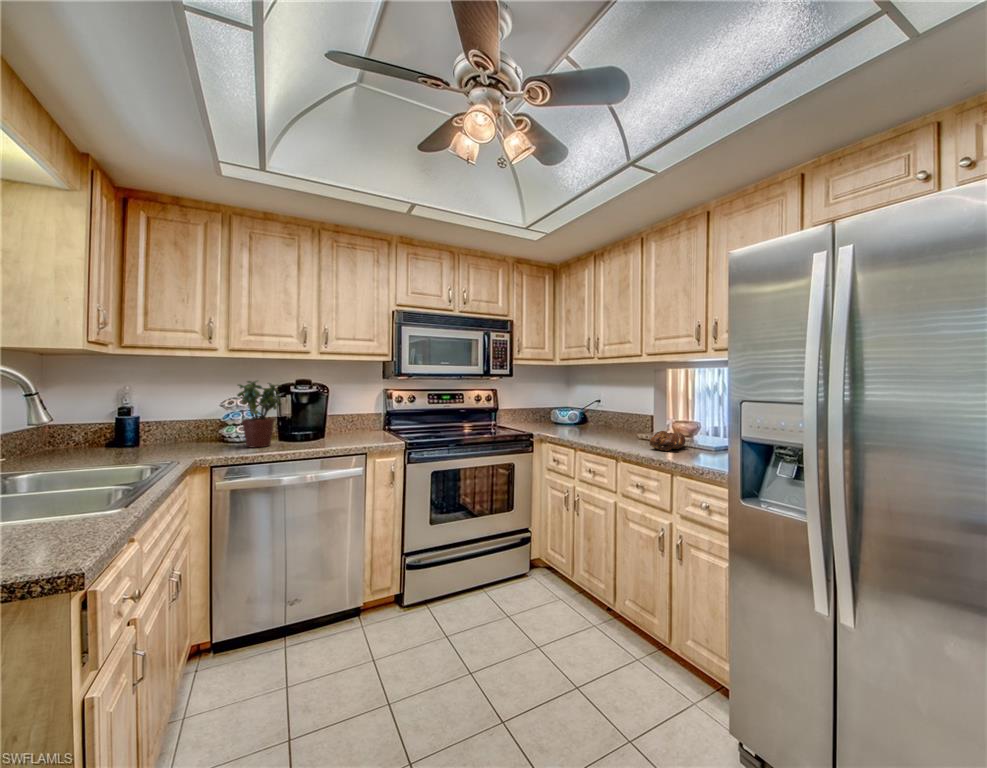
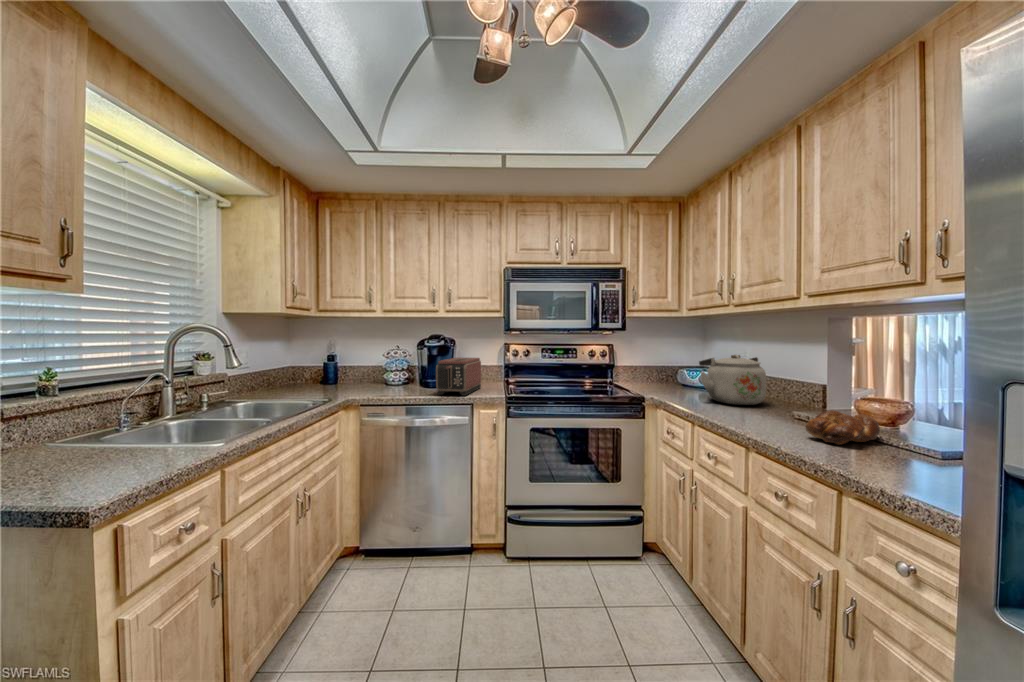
potted plant: present [237,380,283,448] -> none [356,338,393,397]
kettle: none [573,396,619,435] -> present [699,355,766,405]
toaster: none [337,402,376,442] -> present [436,358,481,396]

